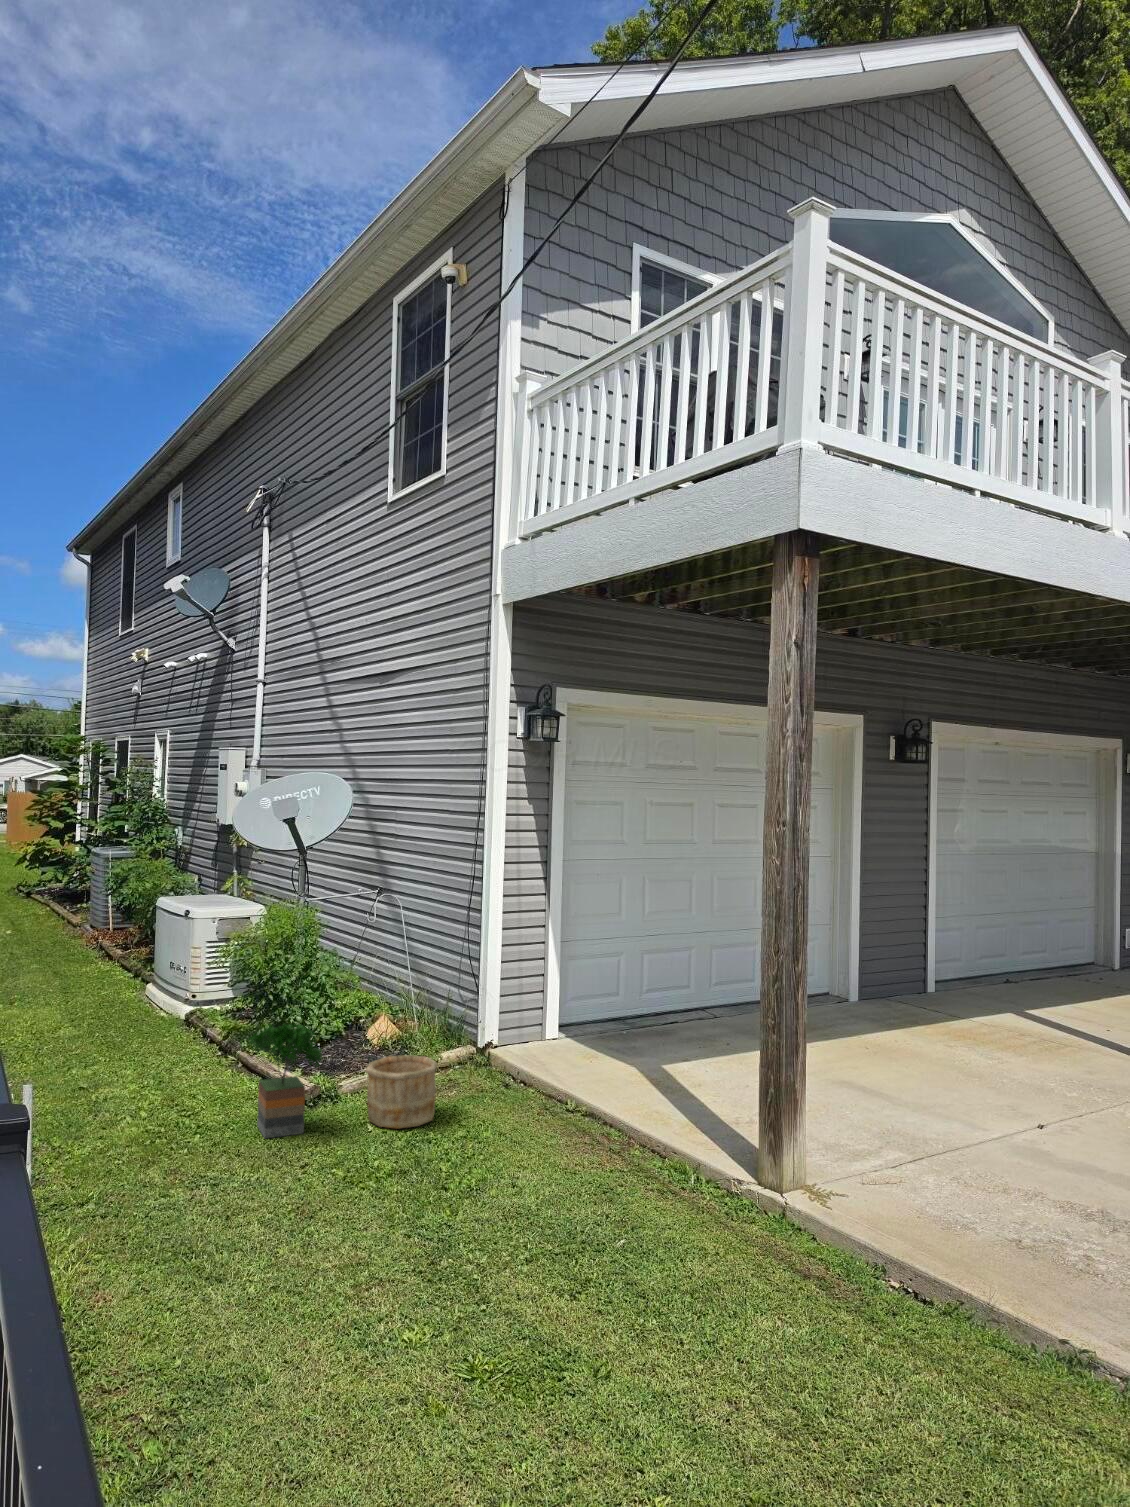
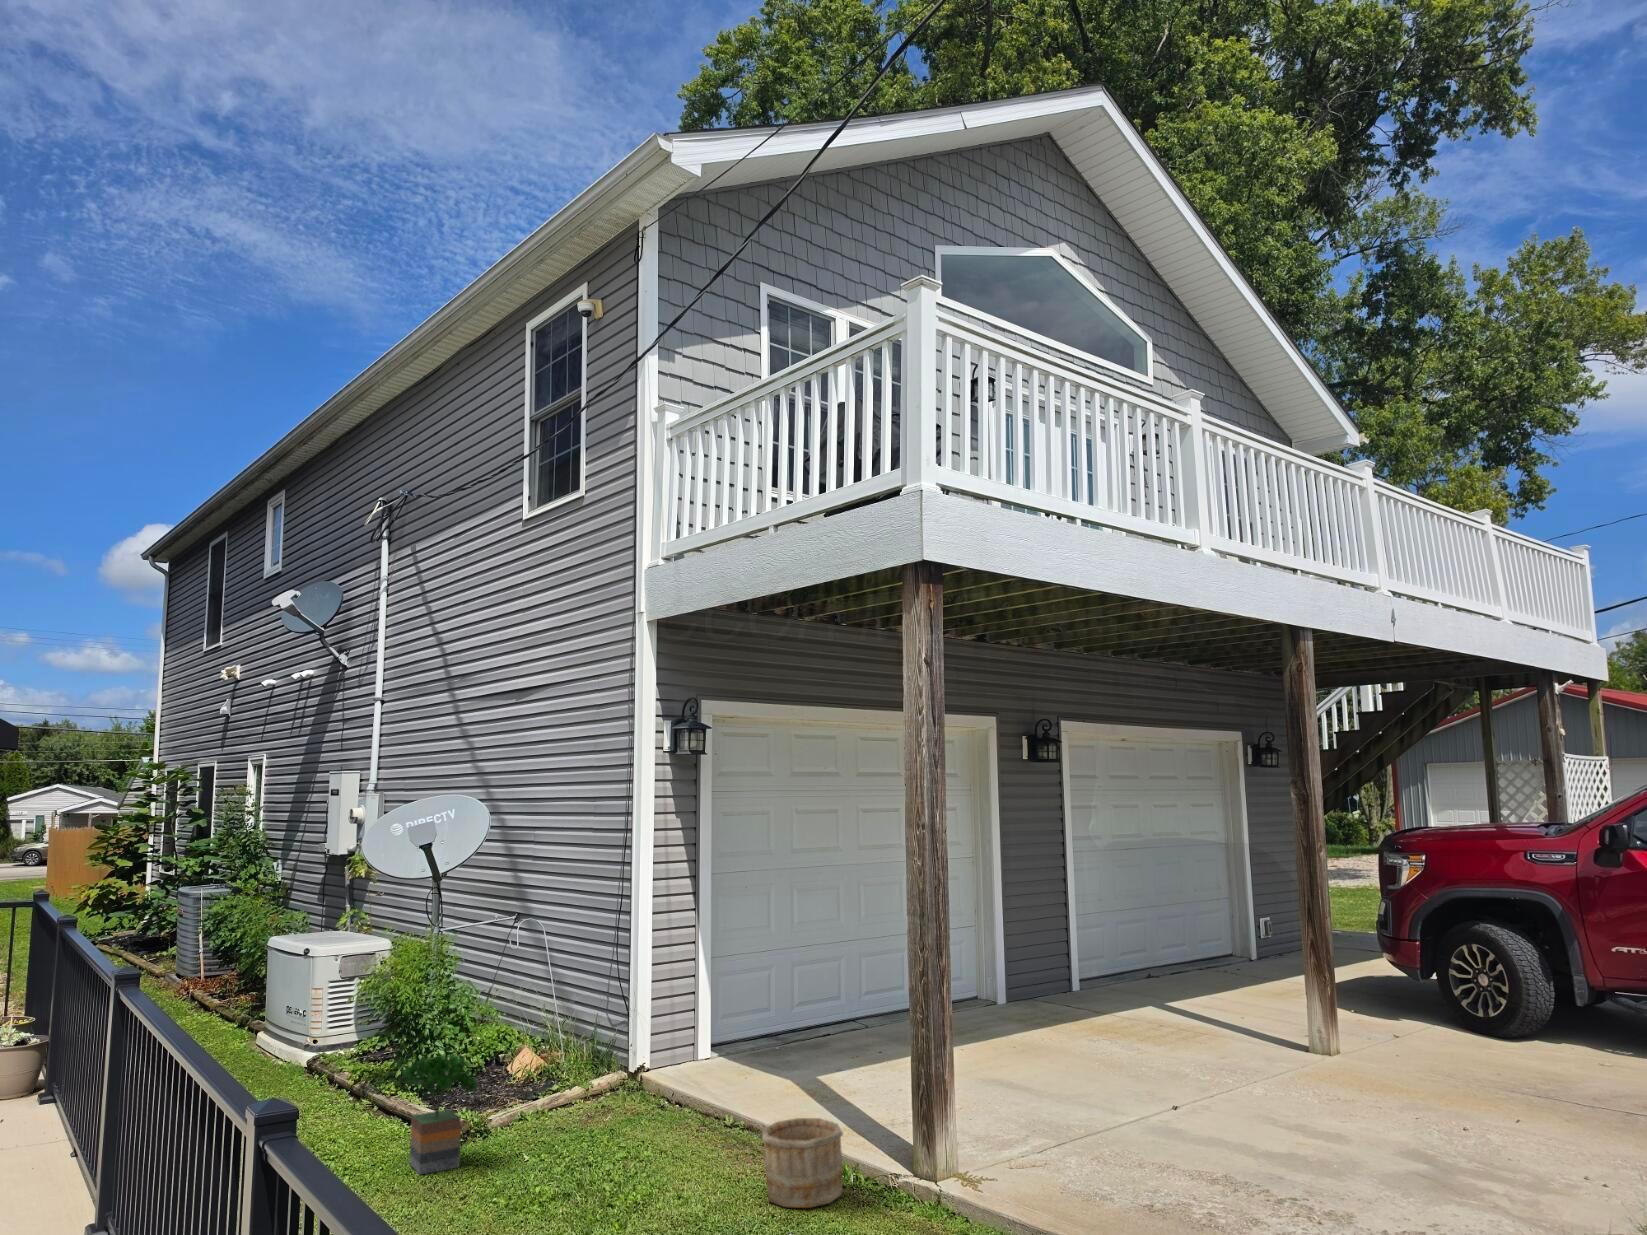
wooden bucket: present [365,1055,437,1129] -> present [762,1118,843,1208]

